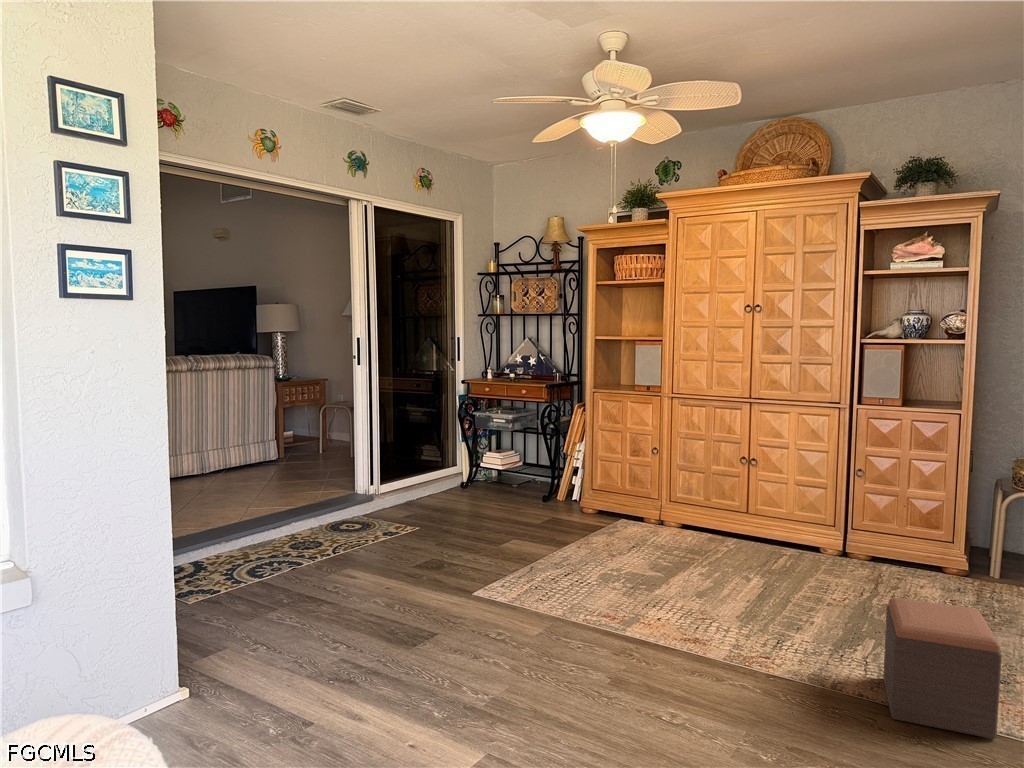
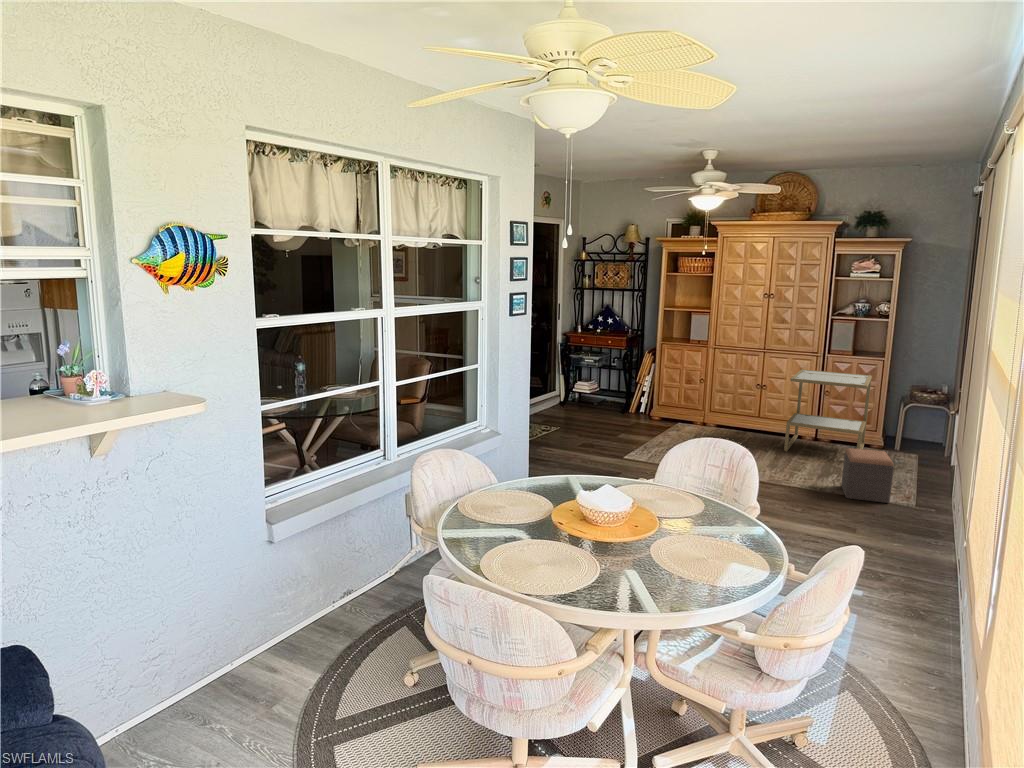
side table: none [781,431,939,609] -> present [784,369,872,451]

